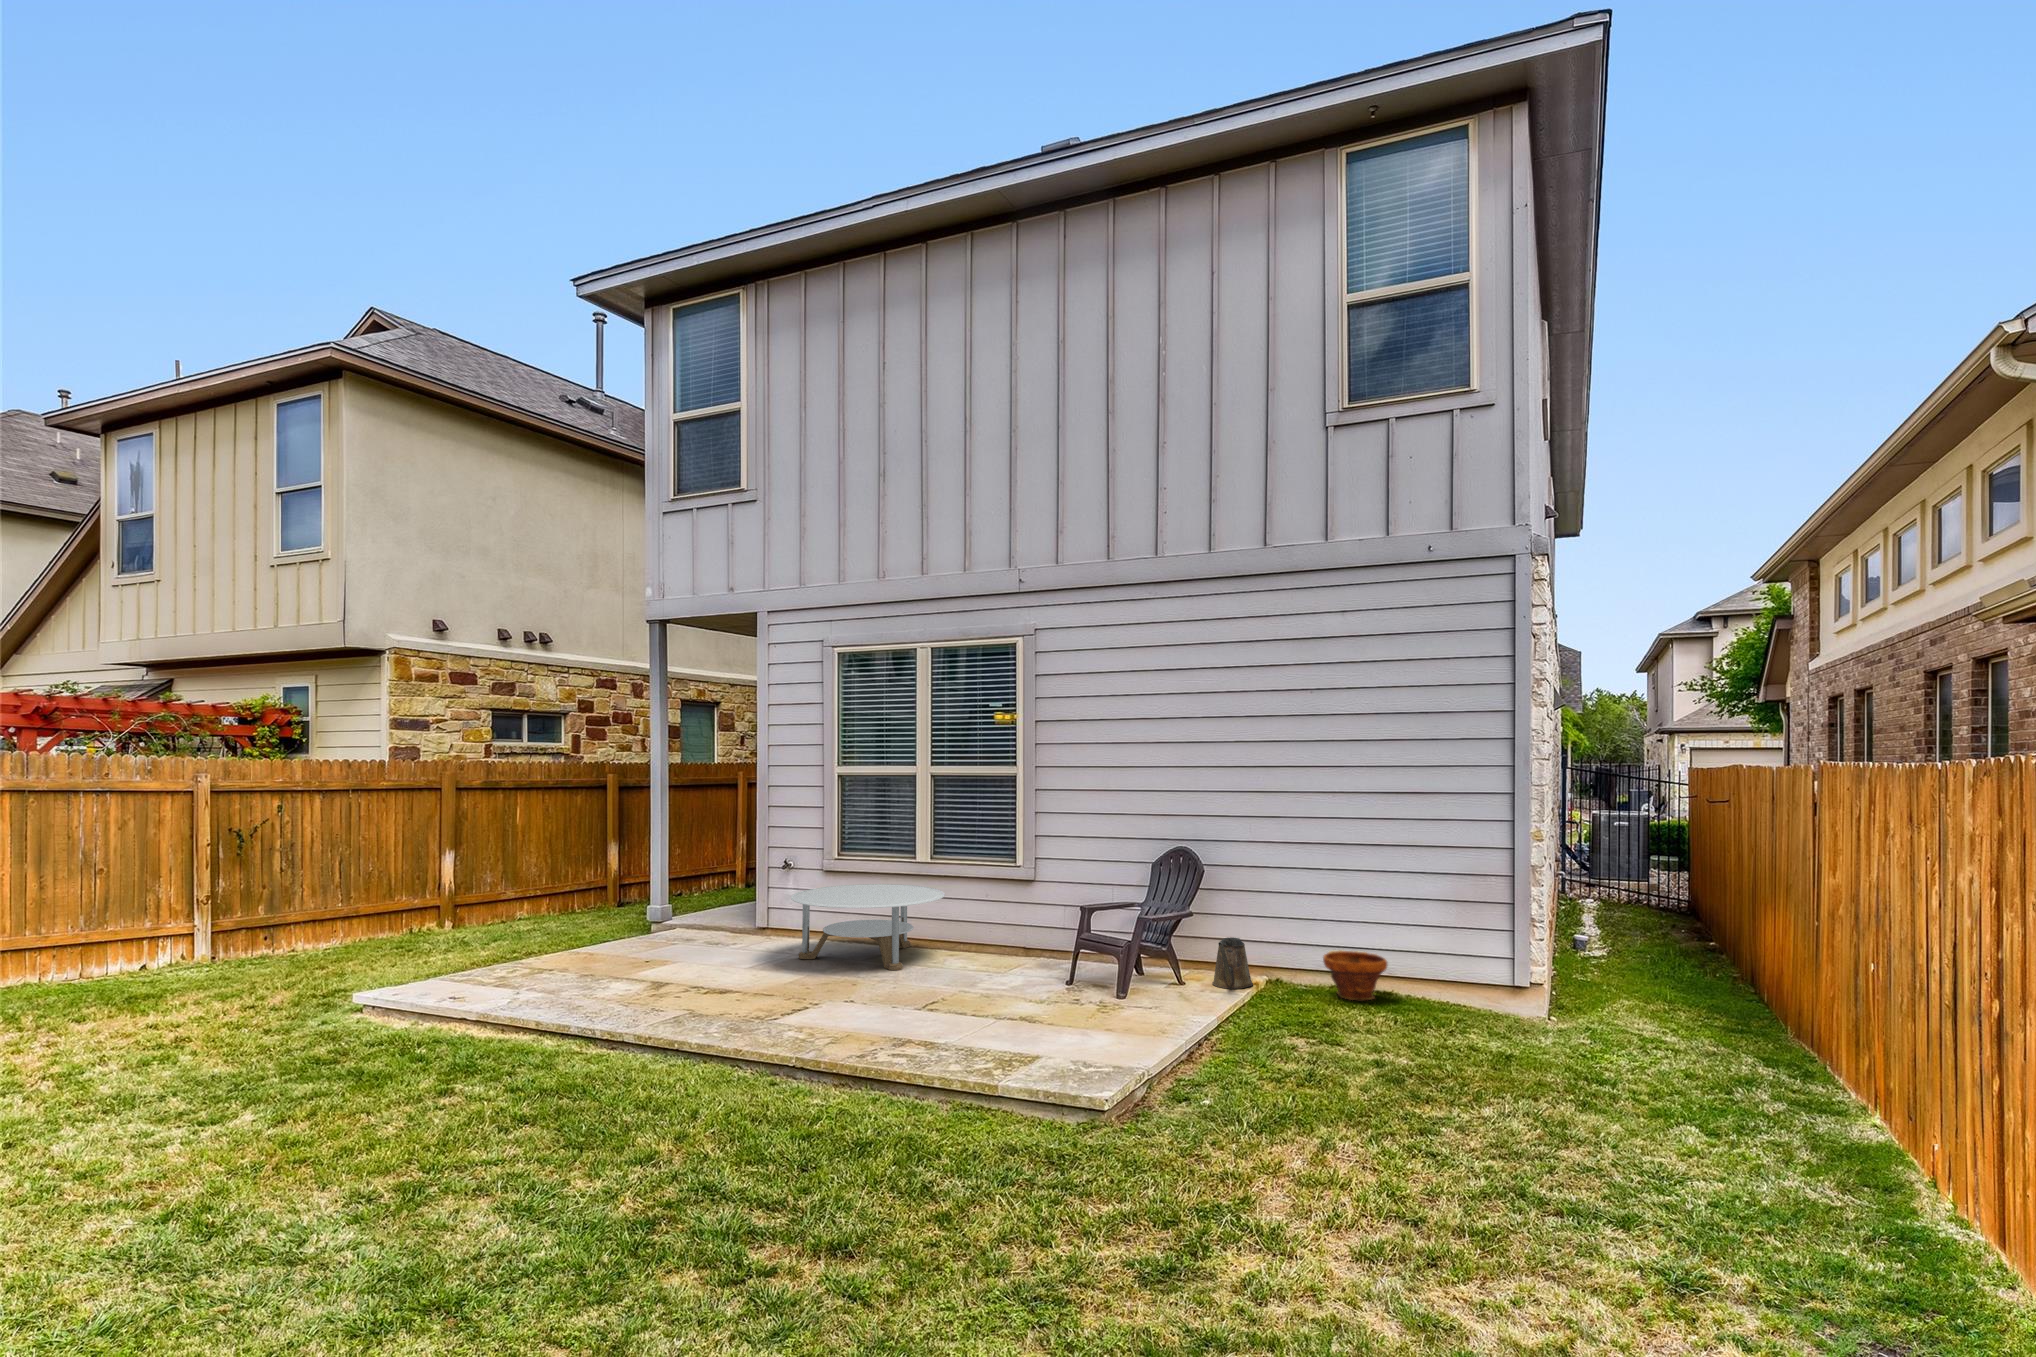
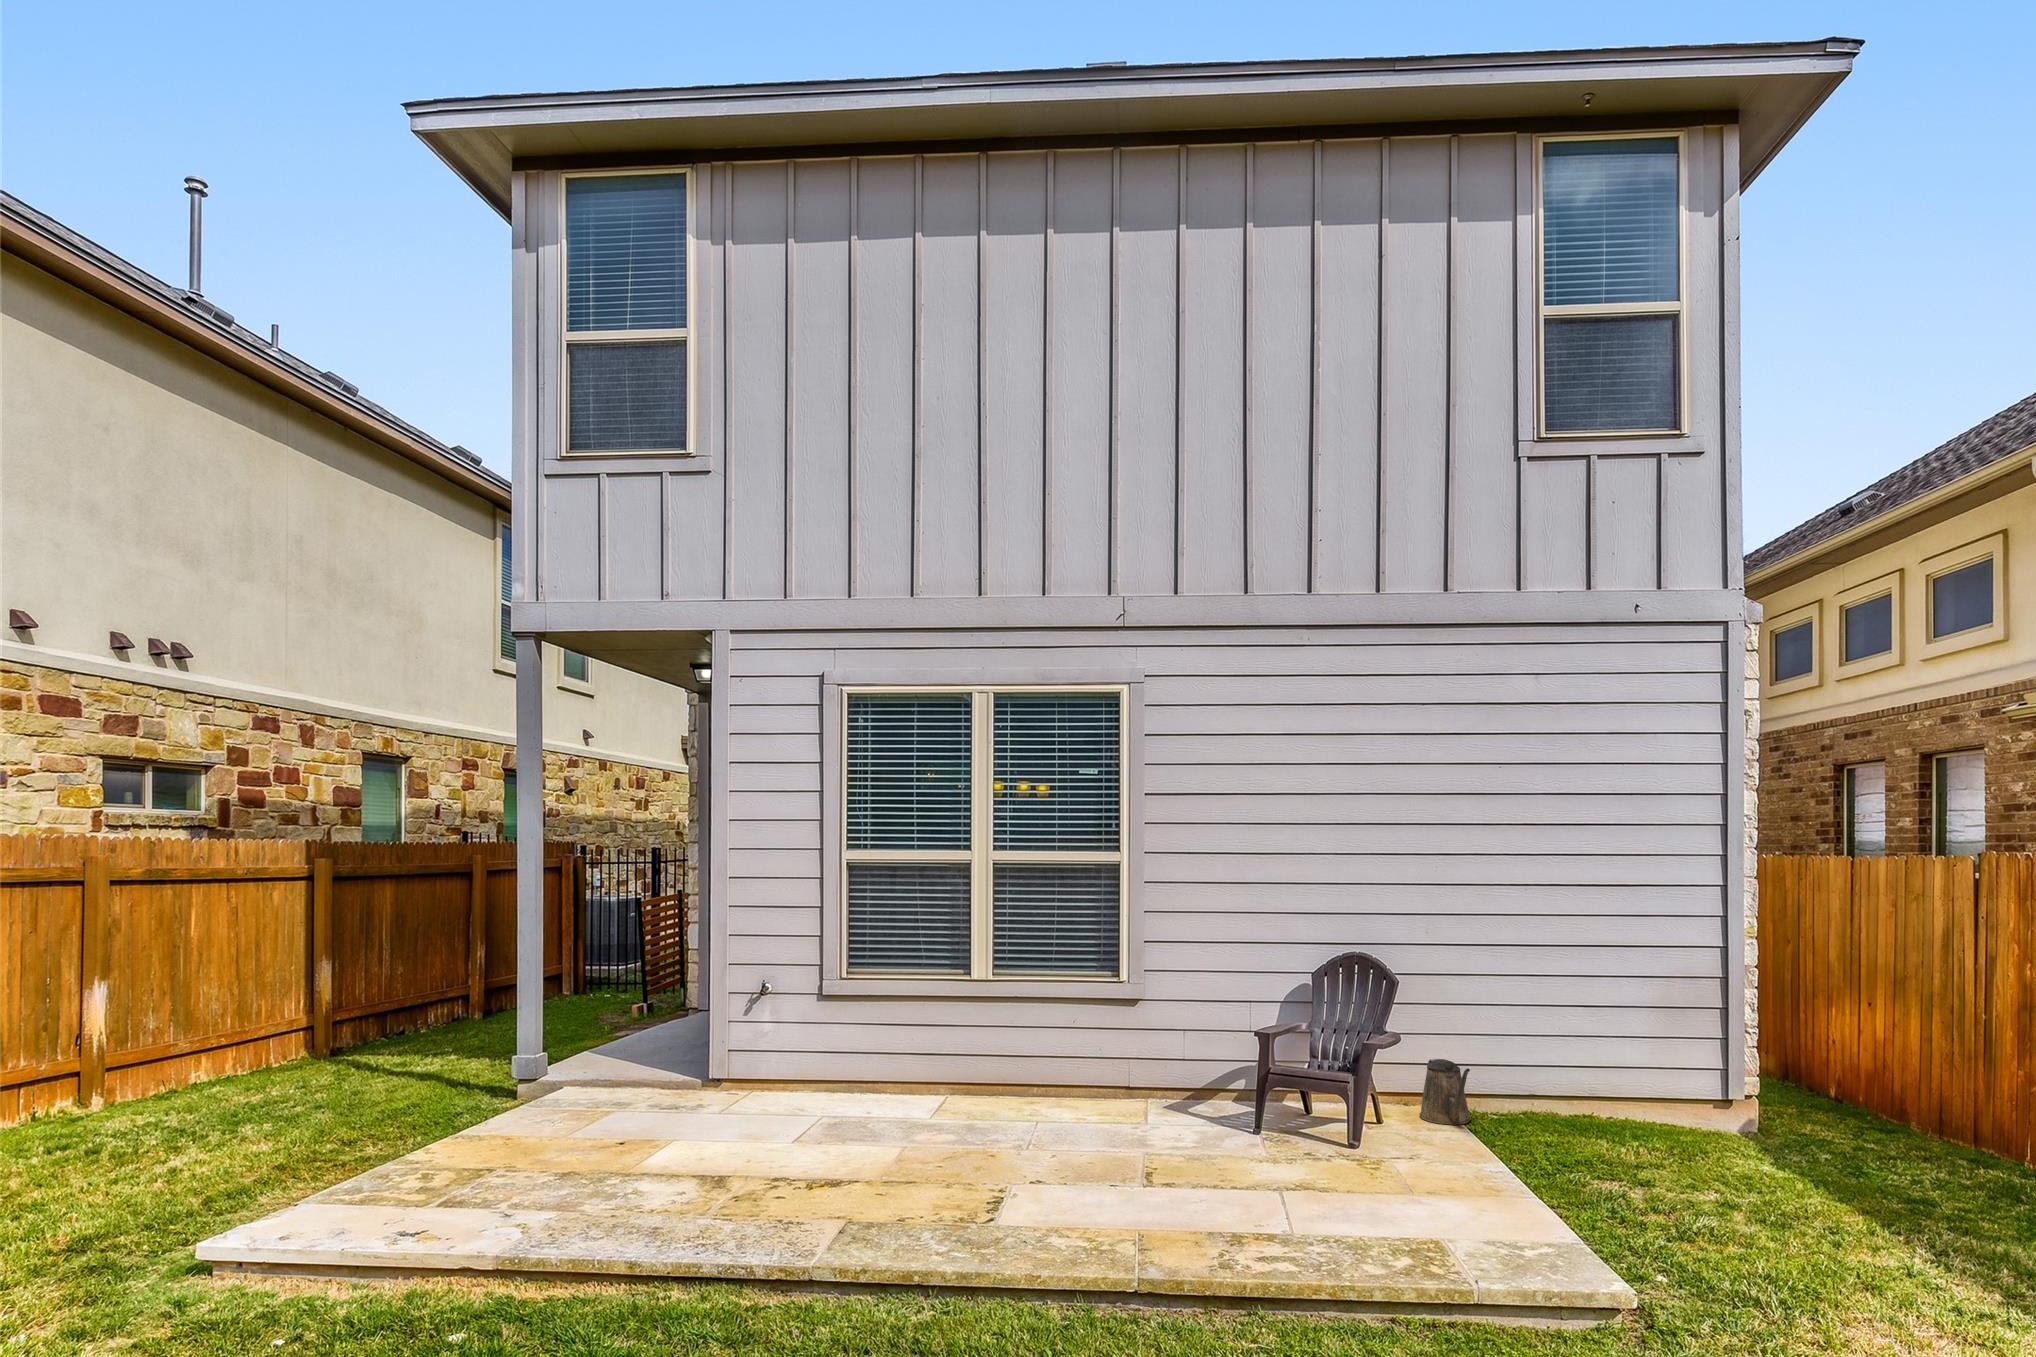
round table: present [791,884,945,970] -> none [833,1010,1047,1136]
planter: present [1323,950,1387,1000] -> none [1555,1067,1637,1127]

